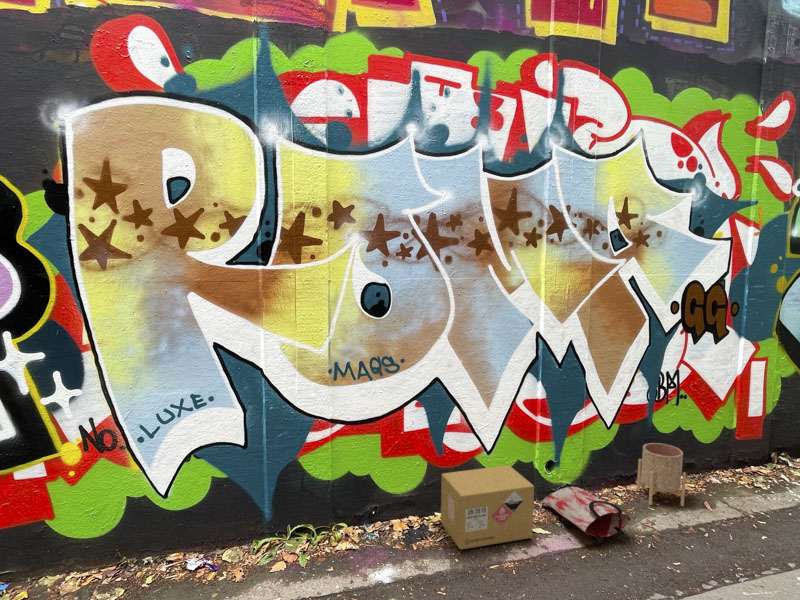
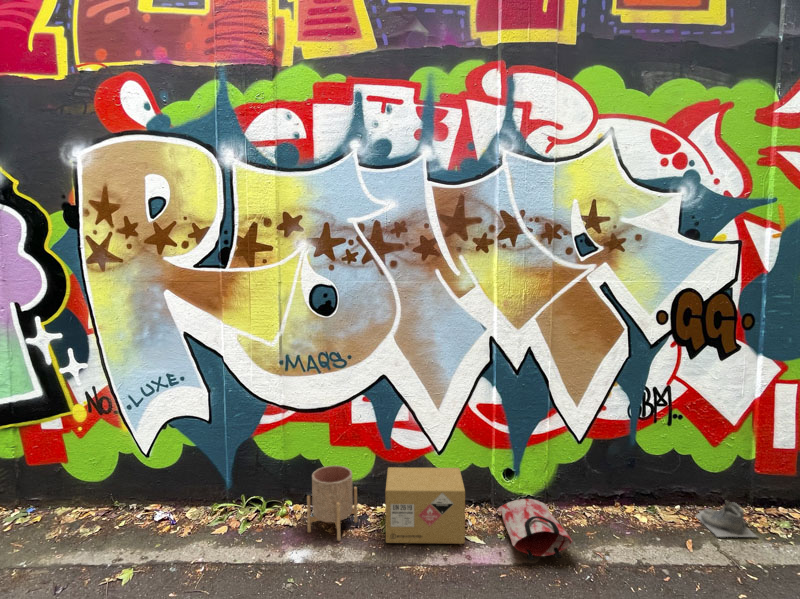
planter: present [637,443,686,506] -> present [307,466,357,540]
boots: none [690,465,750,497] -> present [696,500,756,537]

